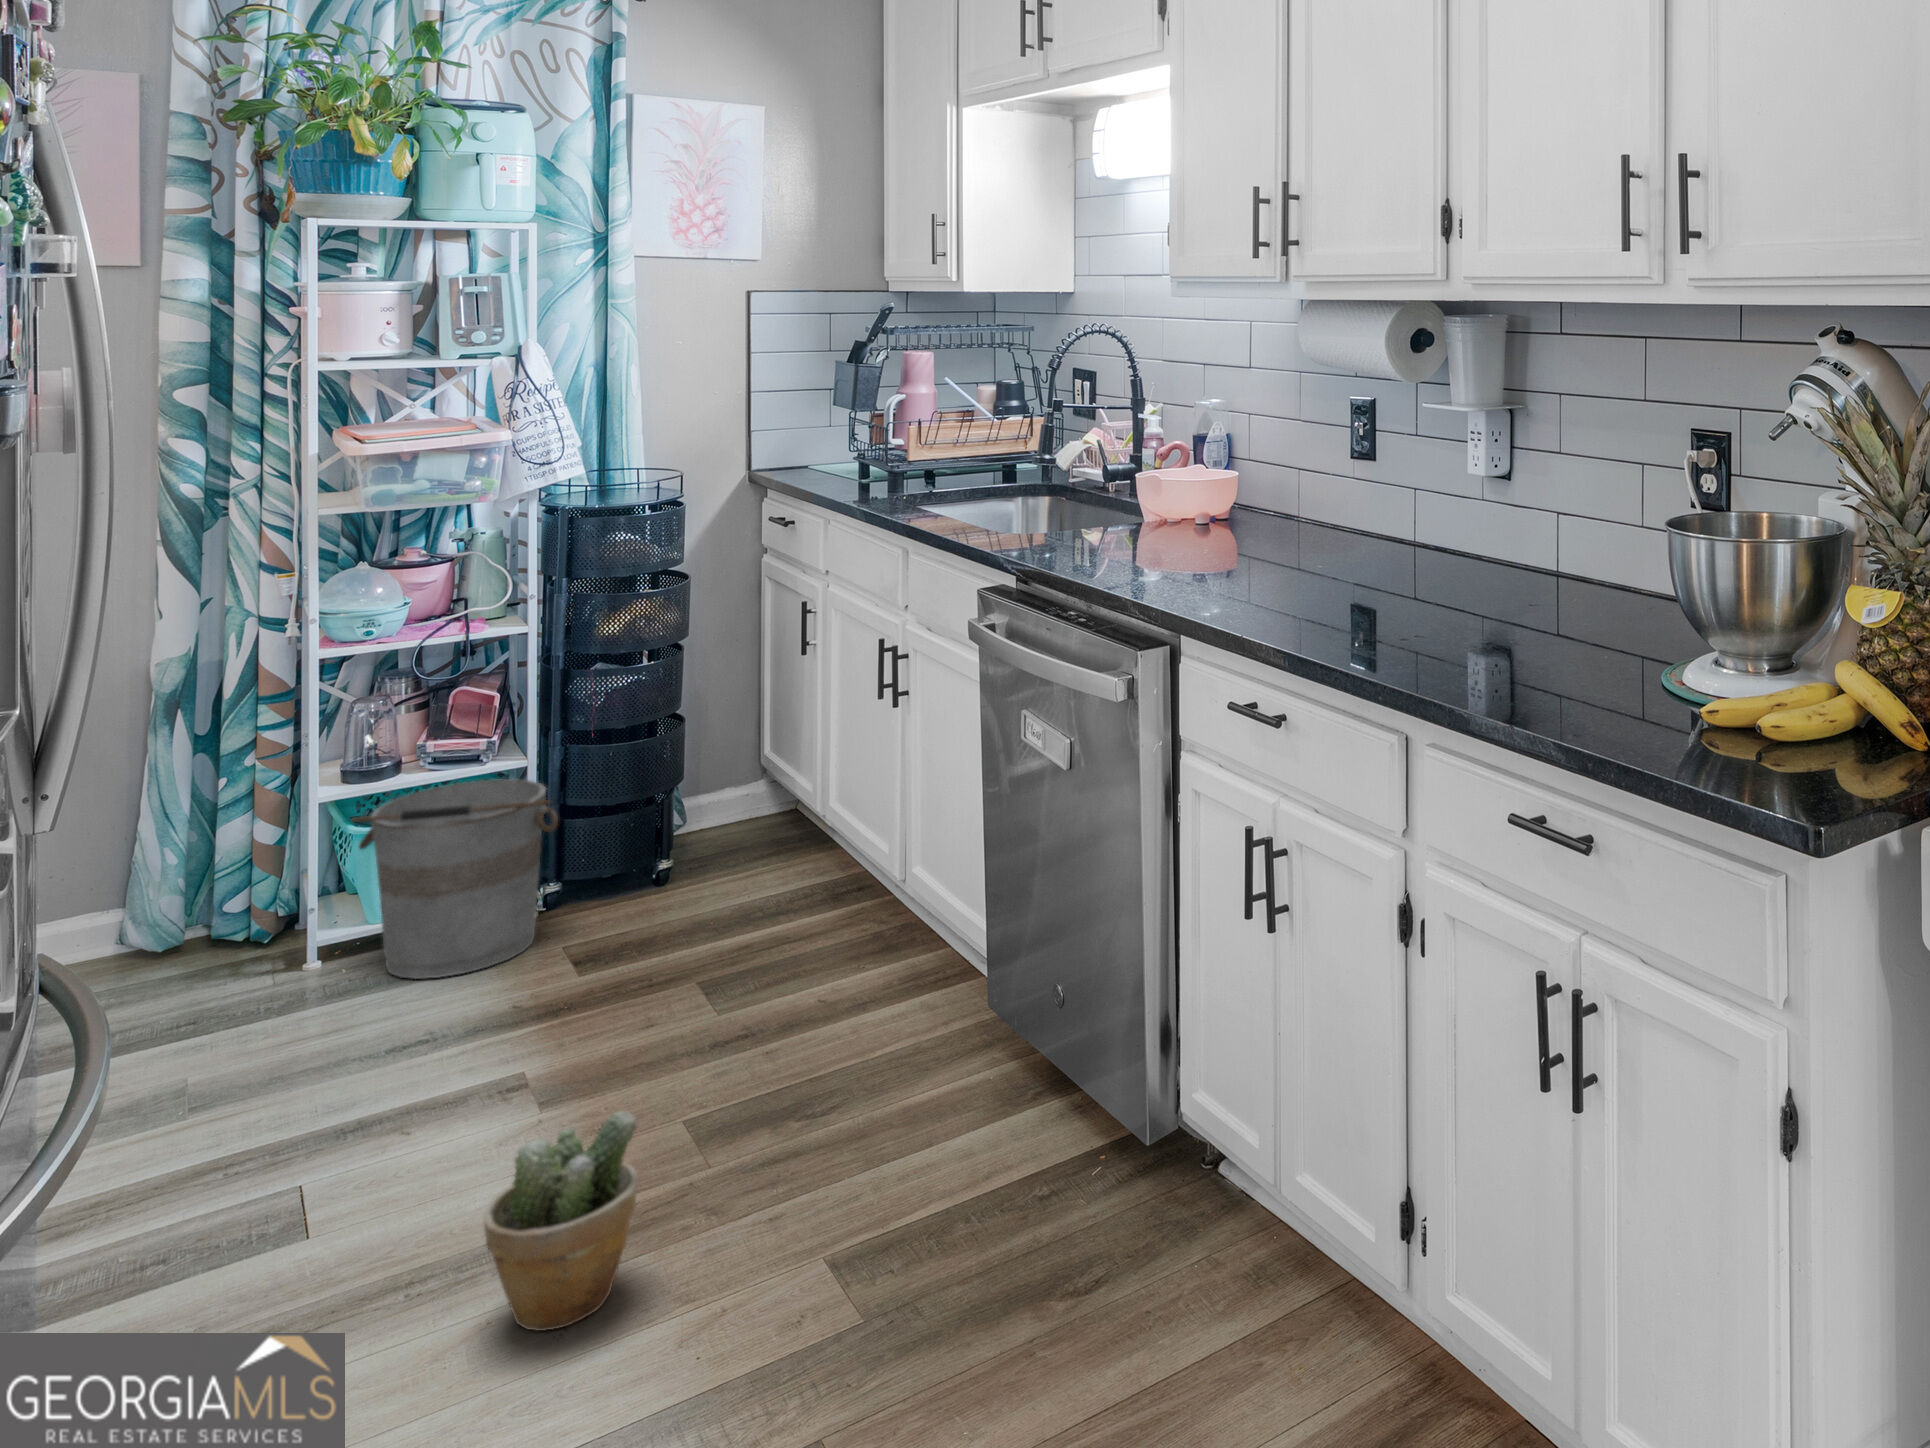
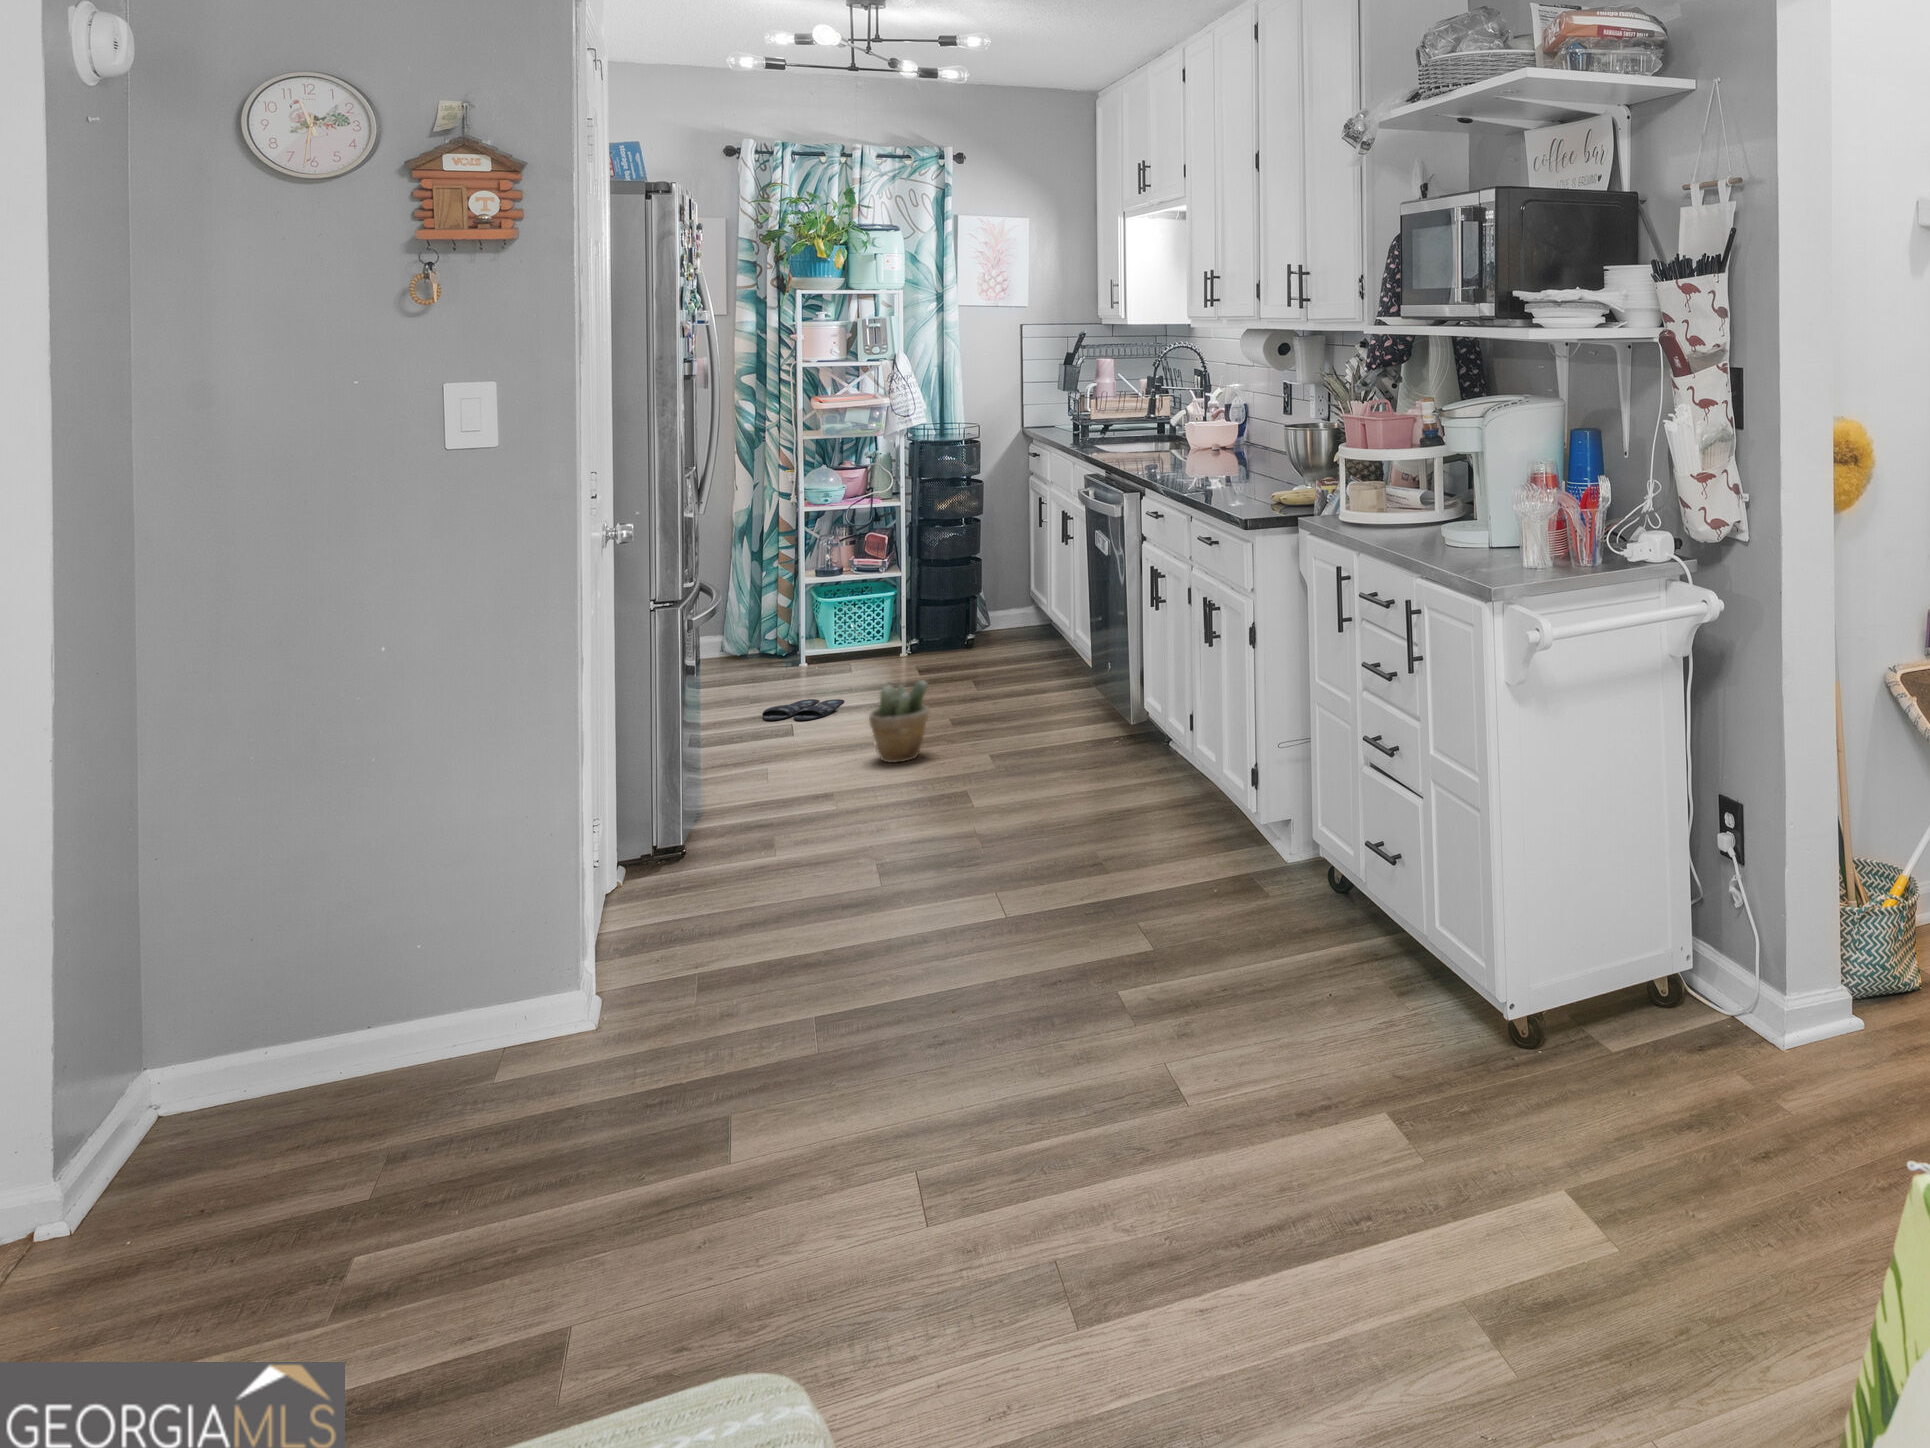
bucket: present [352,779,558,979] -> none [820,580,915,671]
slippers: none [201,1081,408,1177] -> present [762,699,844,720]

